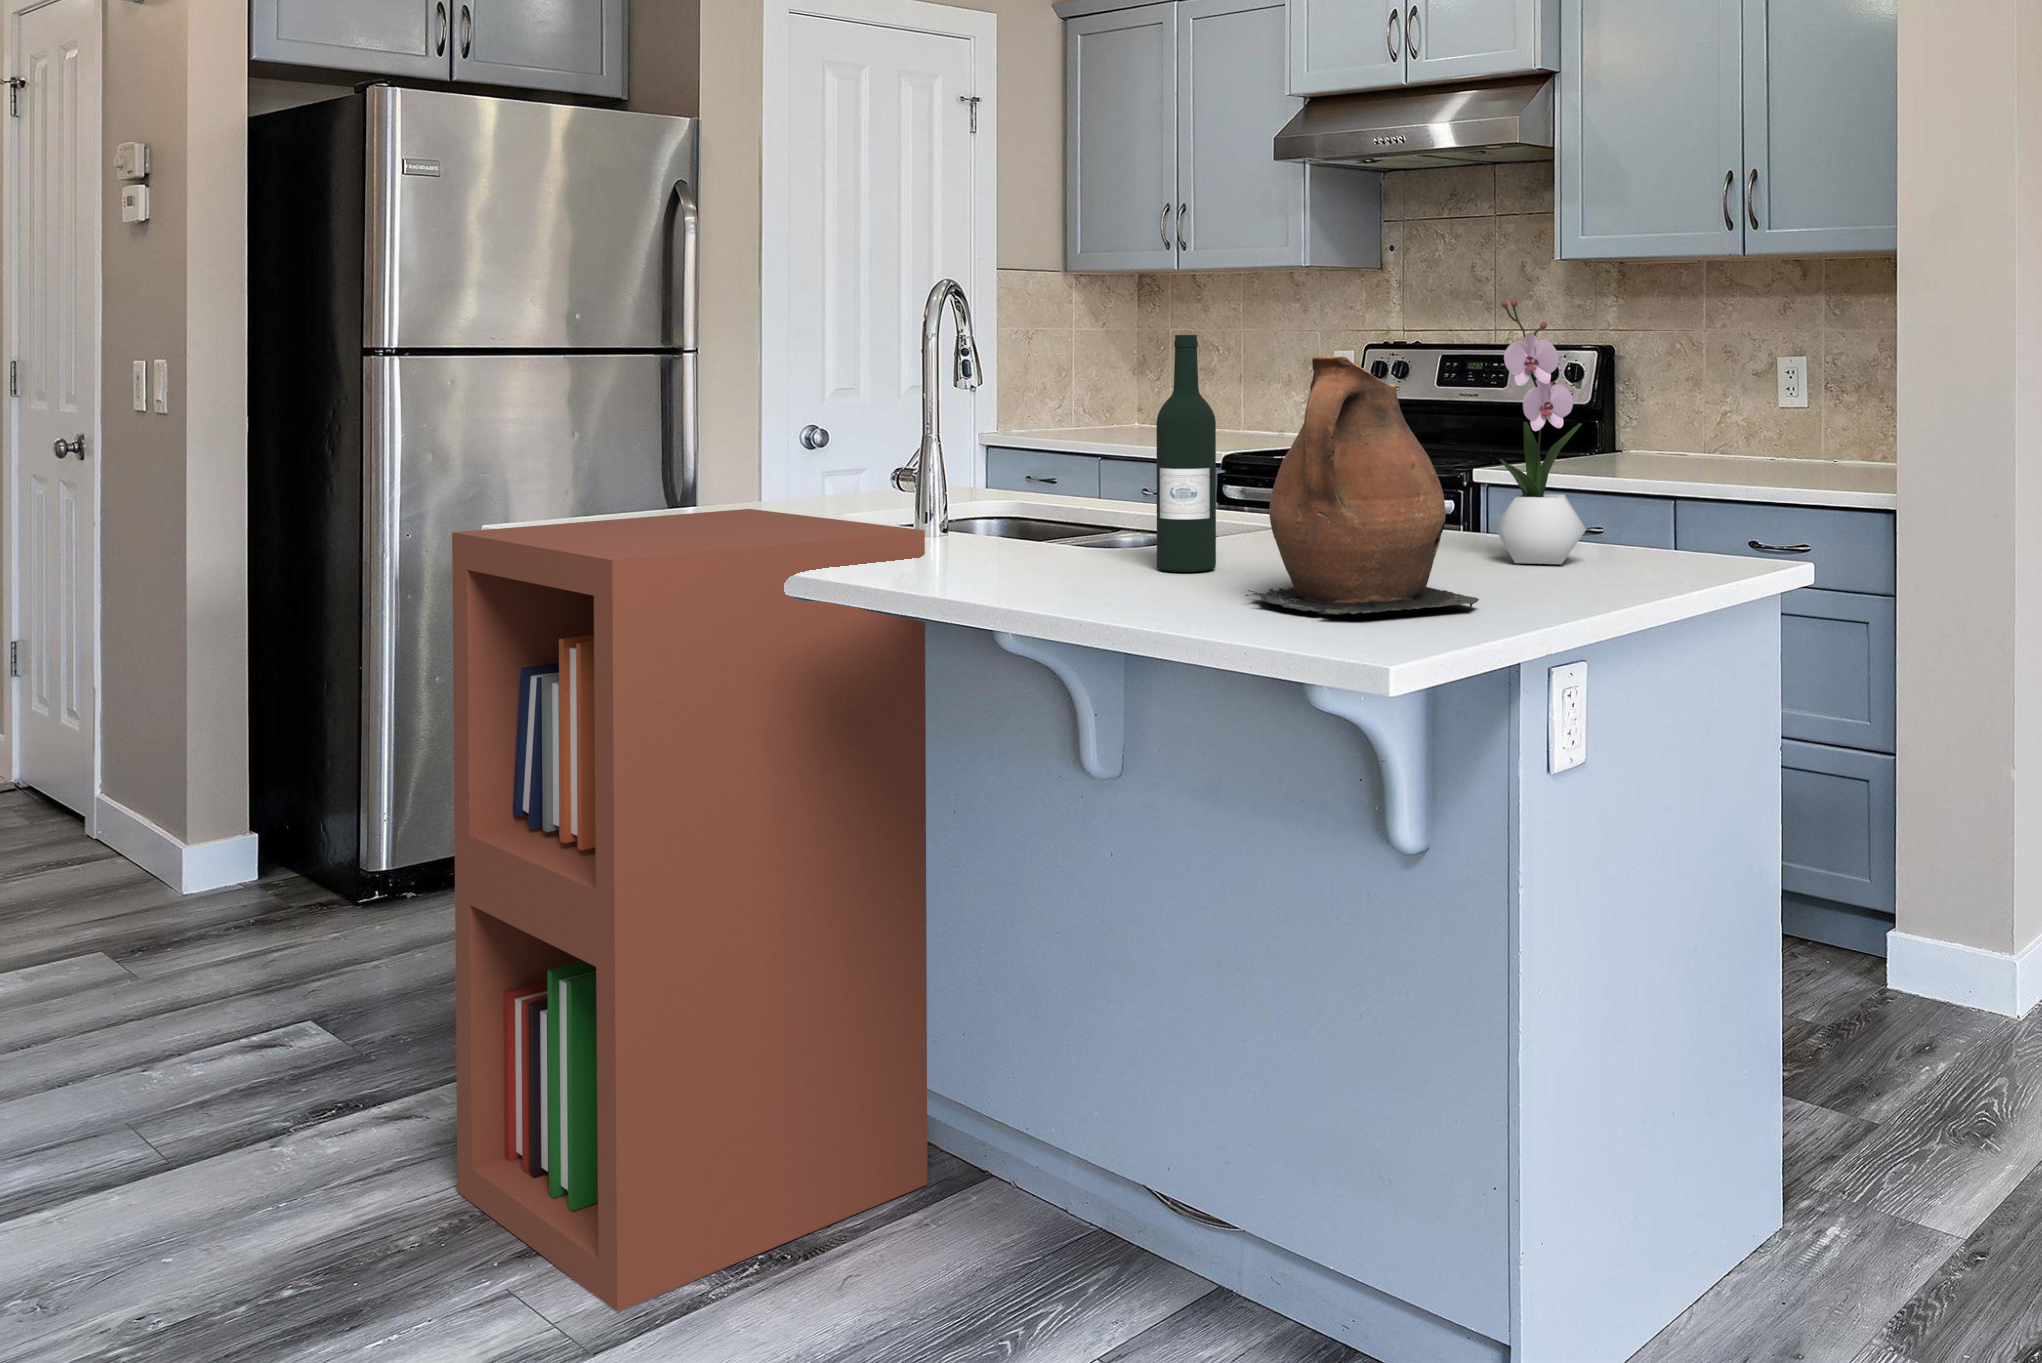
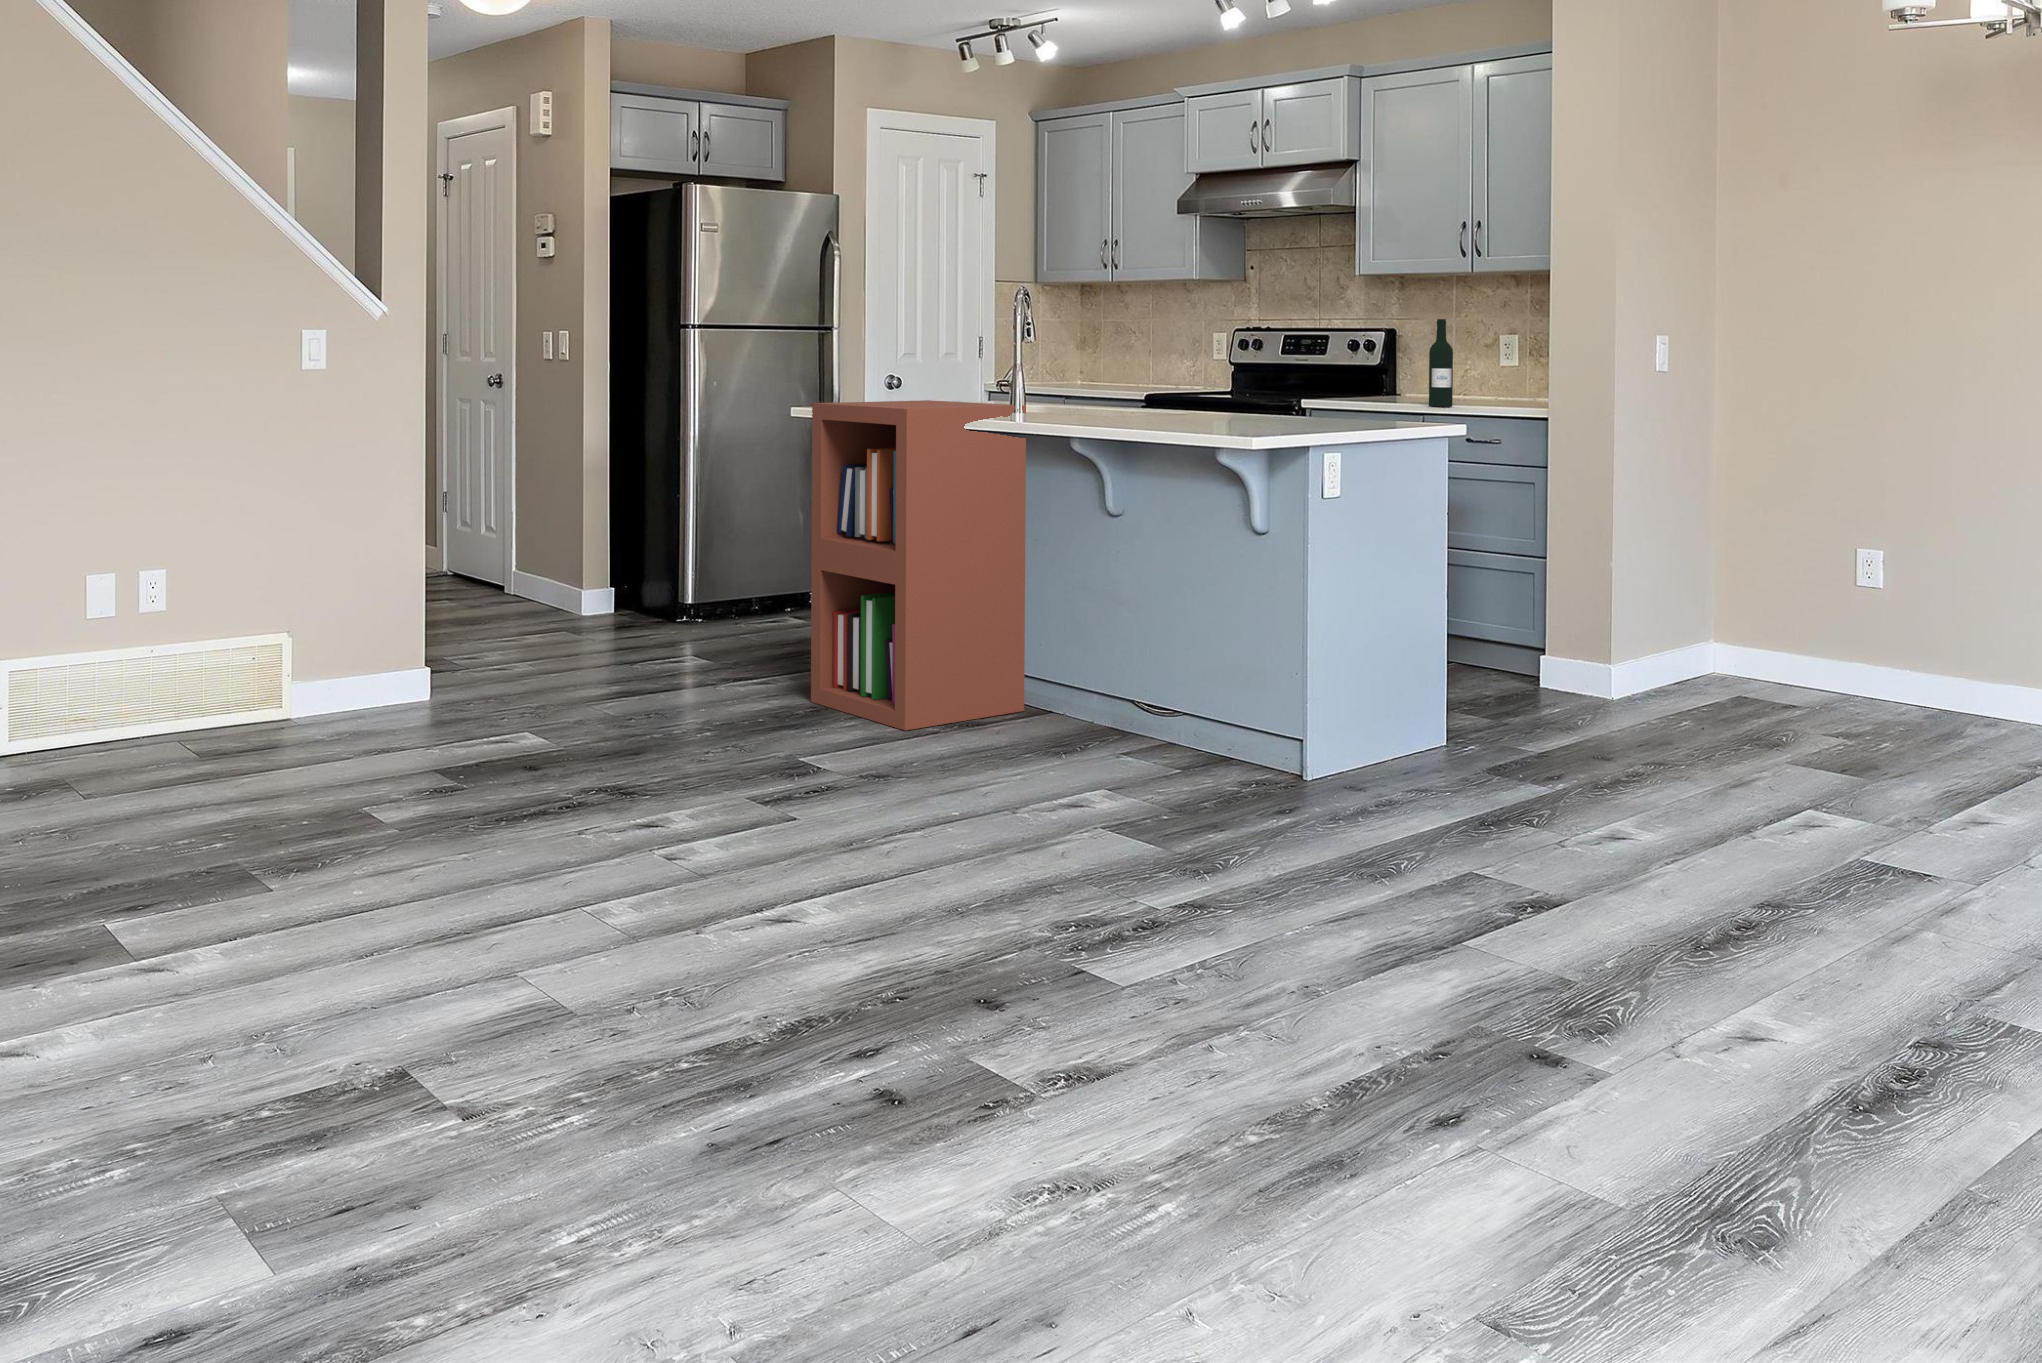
flower arrangement: present [1494,299,1586,564] -> none [1301,298,1347,424]
wine bottle: present [1156,335,1216,572] -> present [1429,319,1453,407]
ceramic pitcher: present [1245,356,1479,615] -> none [1185,322,1289,430]

